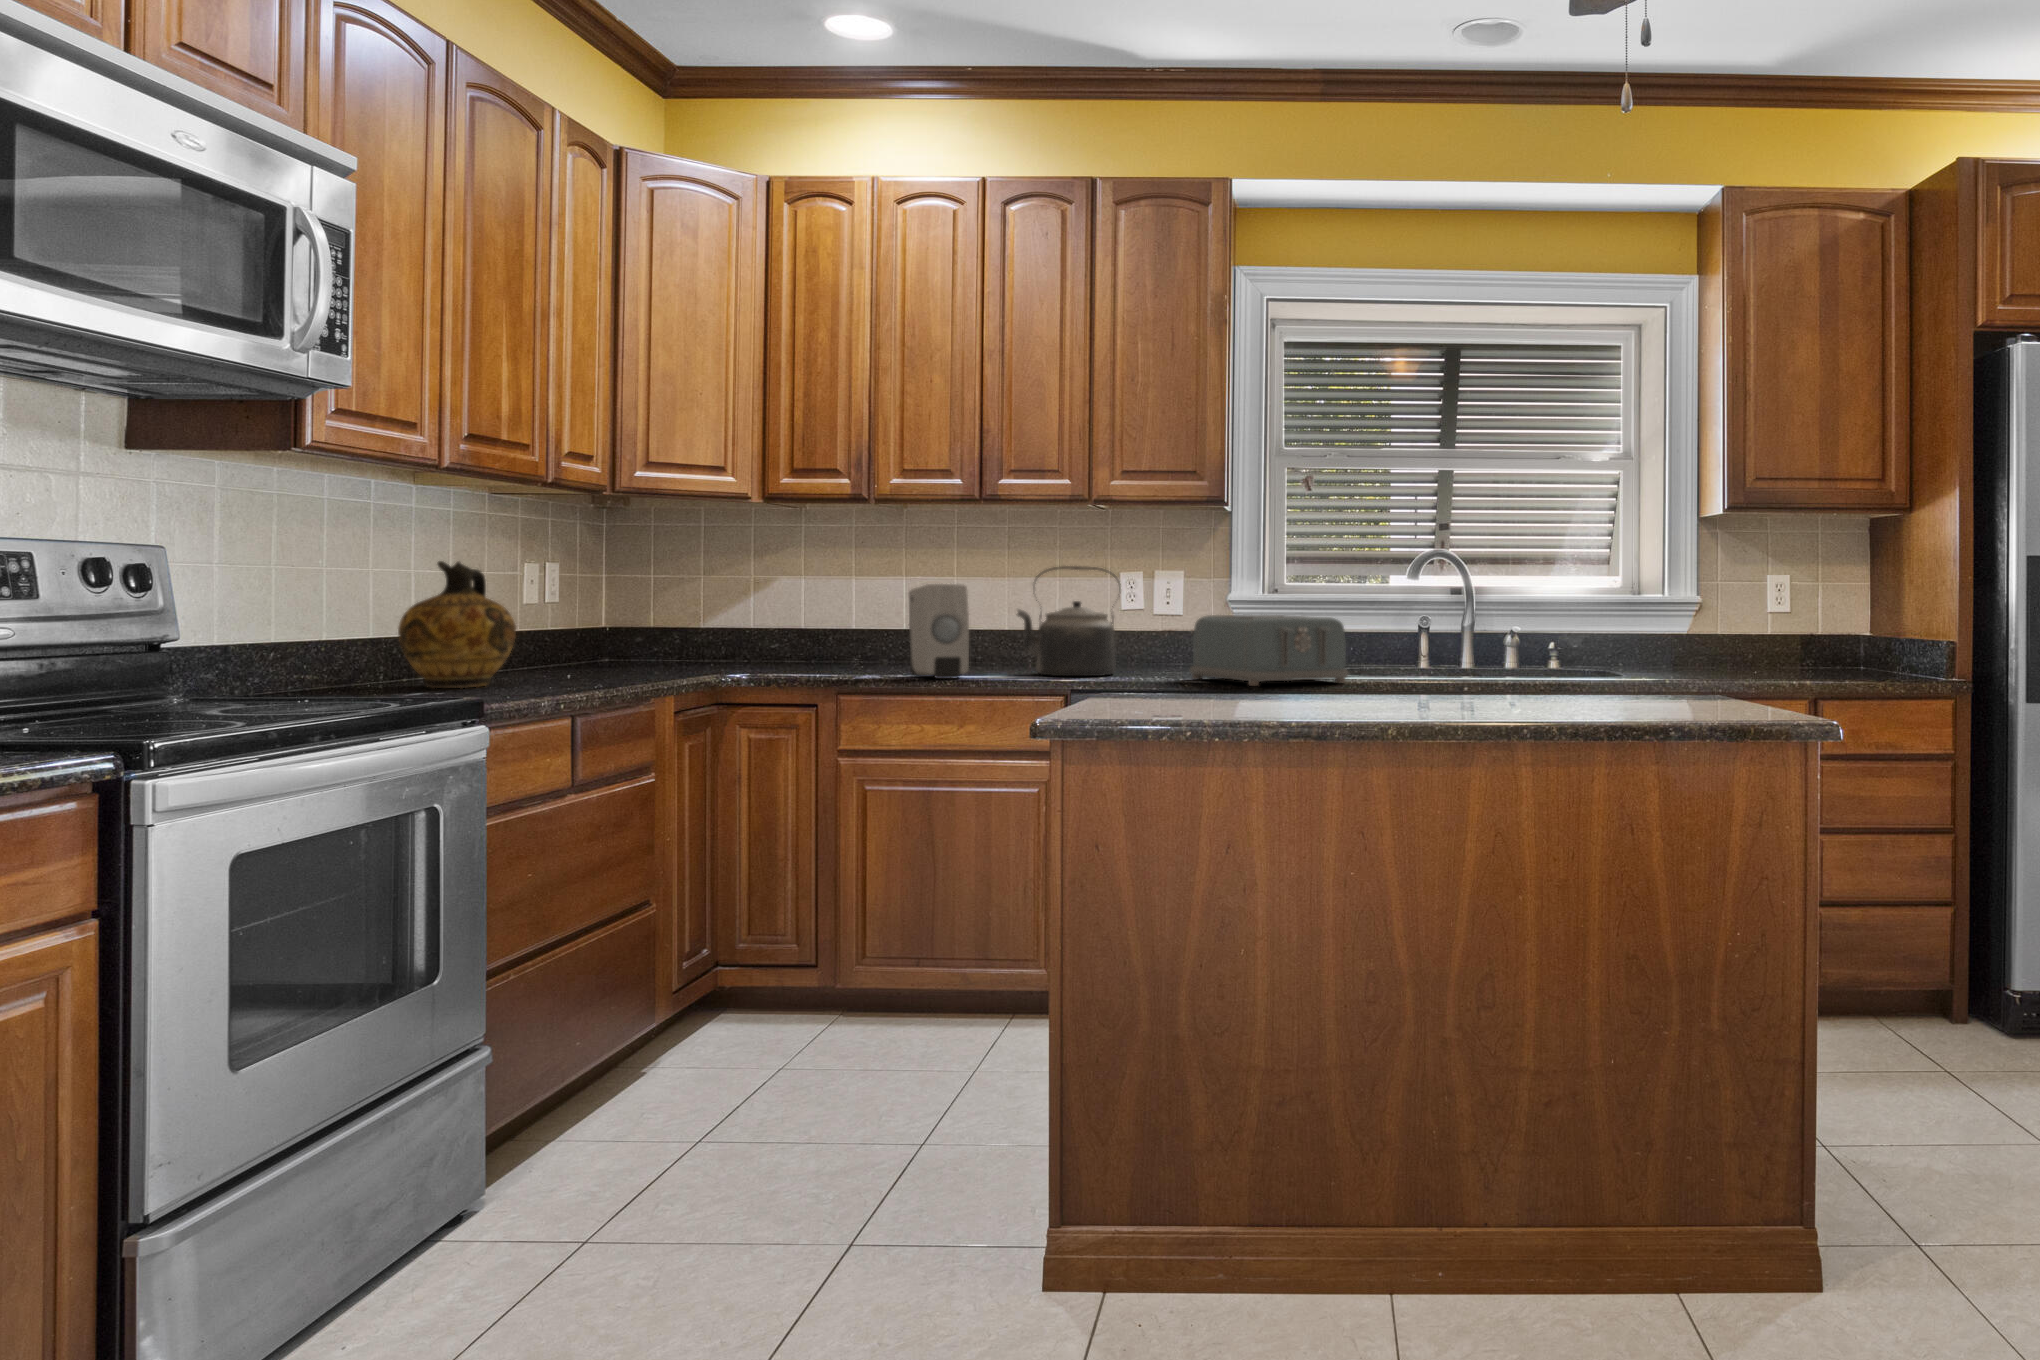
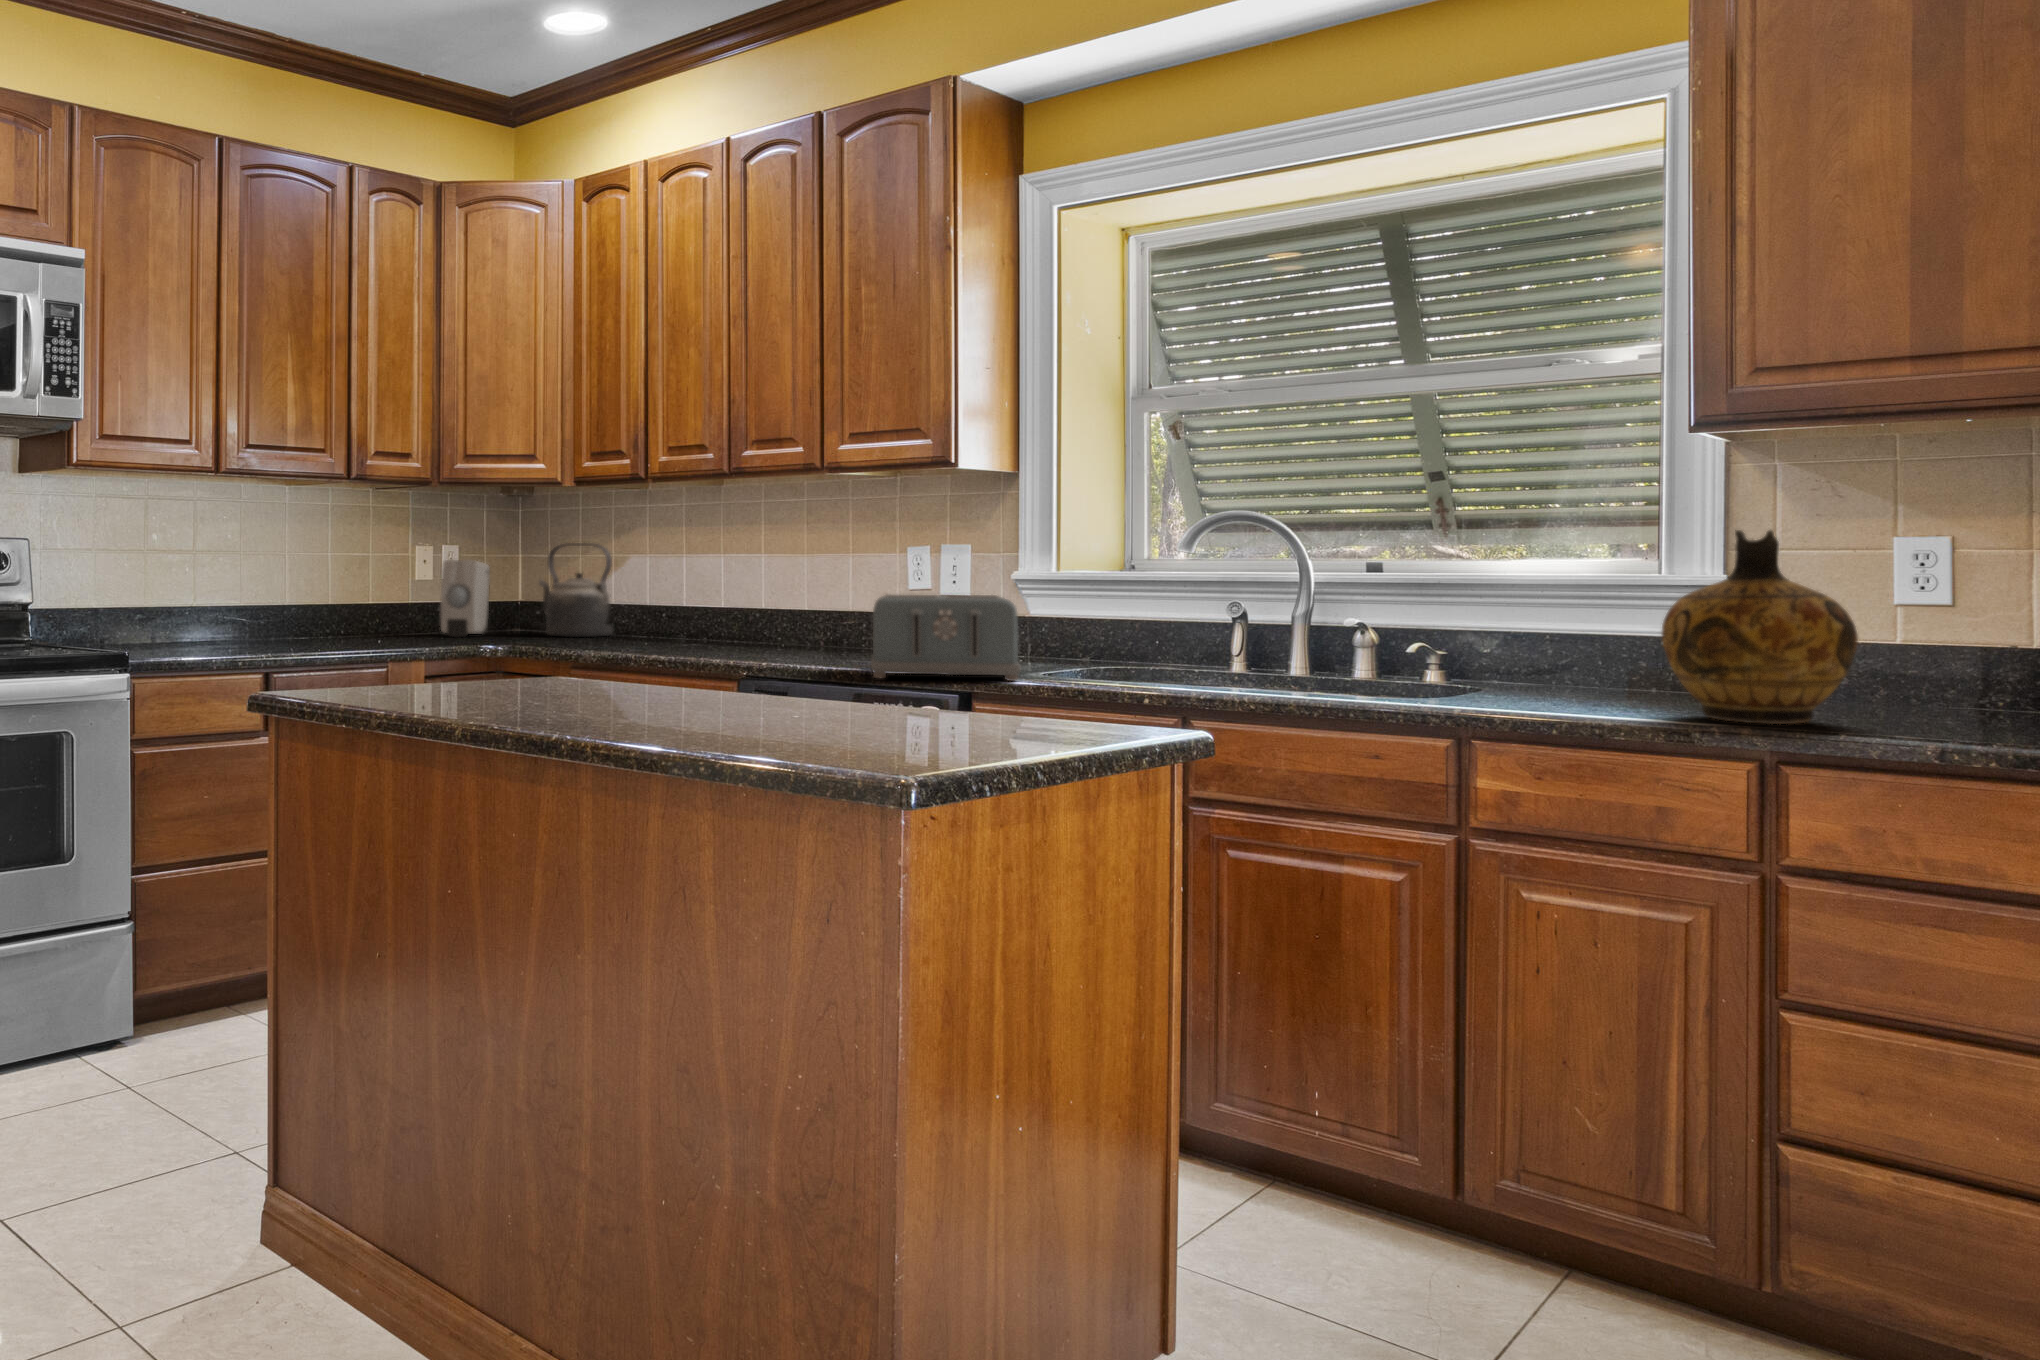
ceramic jug: present [398,561,516,688] -> present [1662,530,1858,724]
kettle: present [1017,566,1121,676] -> present [539,543,613,637]
soap dispenser: present [909,584,969,679] -> present [440,560,490,637]

